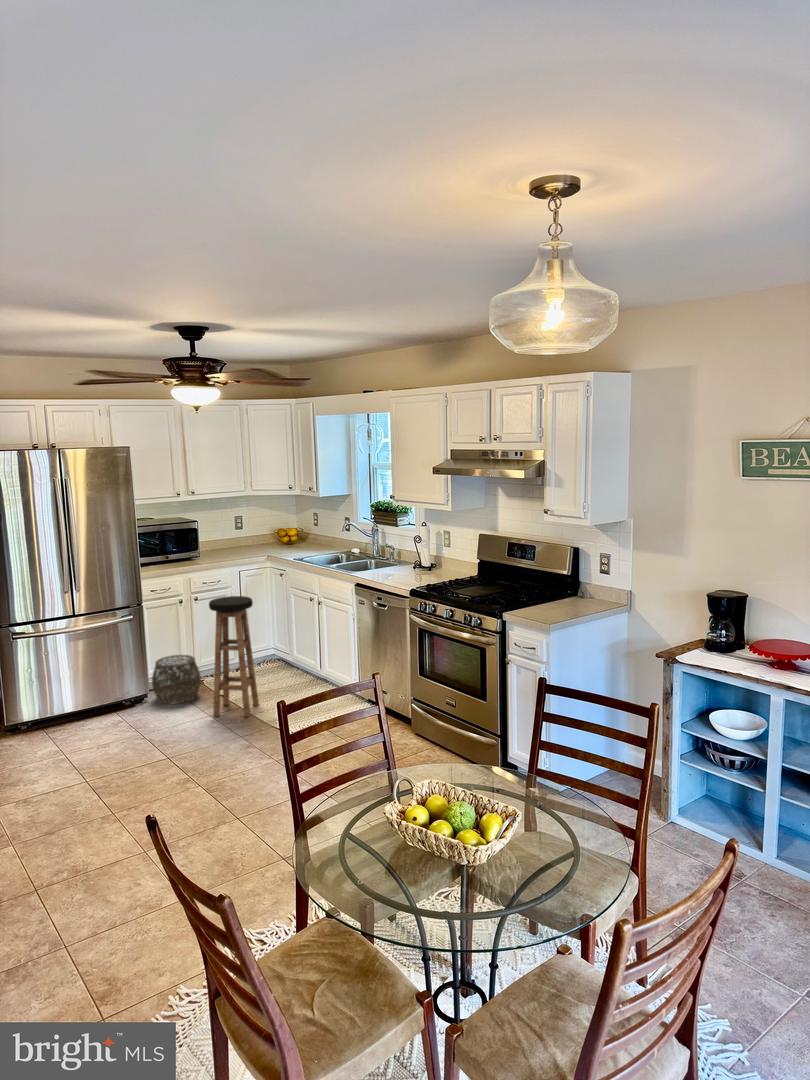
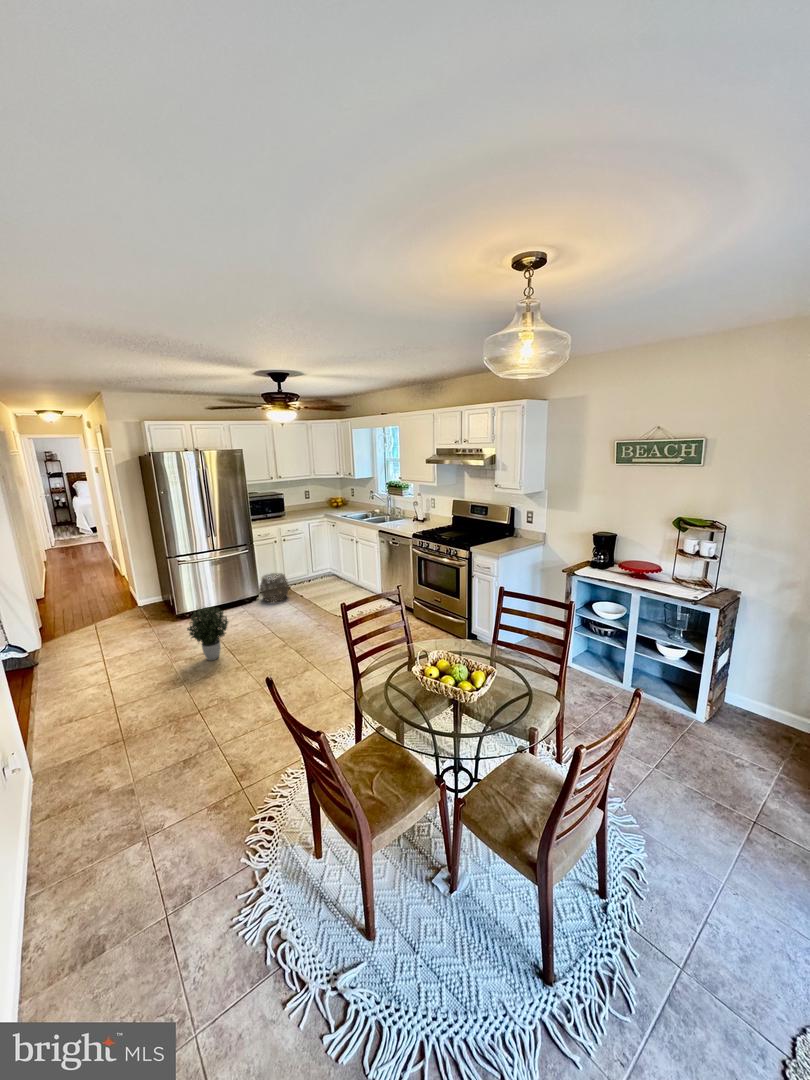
bar stool: present [209,596,259,717] -> none [292,538,324,609]
potted plant: none [23,707,96,801] -> present [187,607,228,660]

